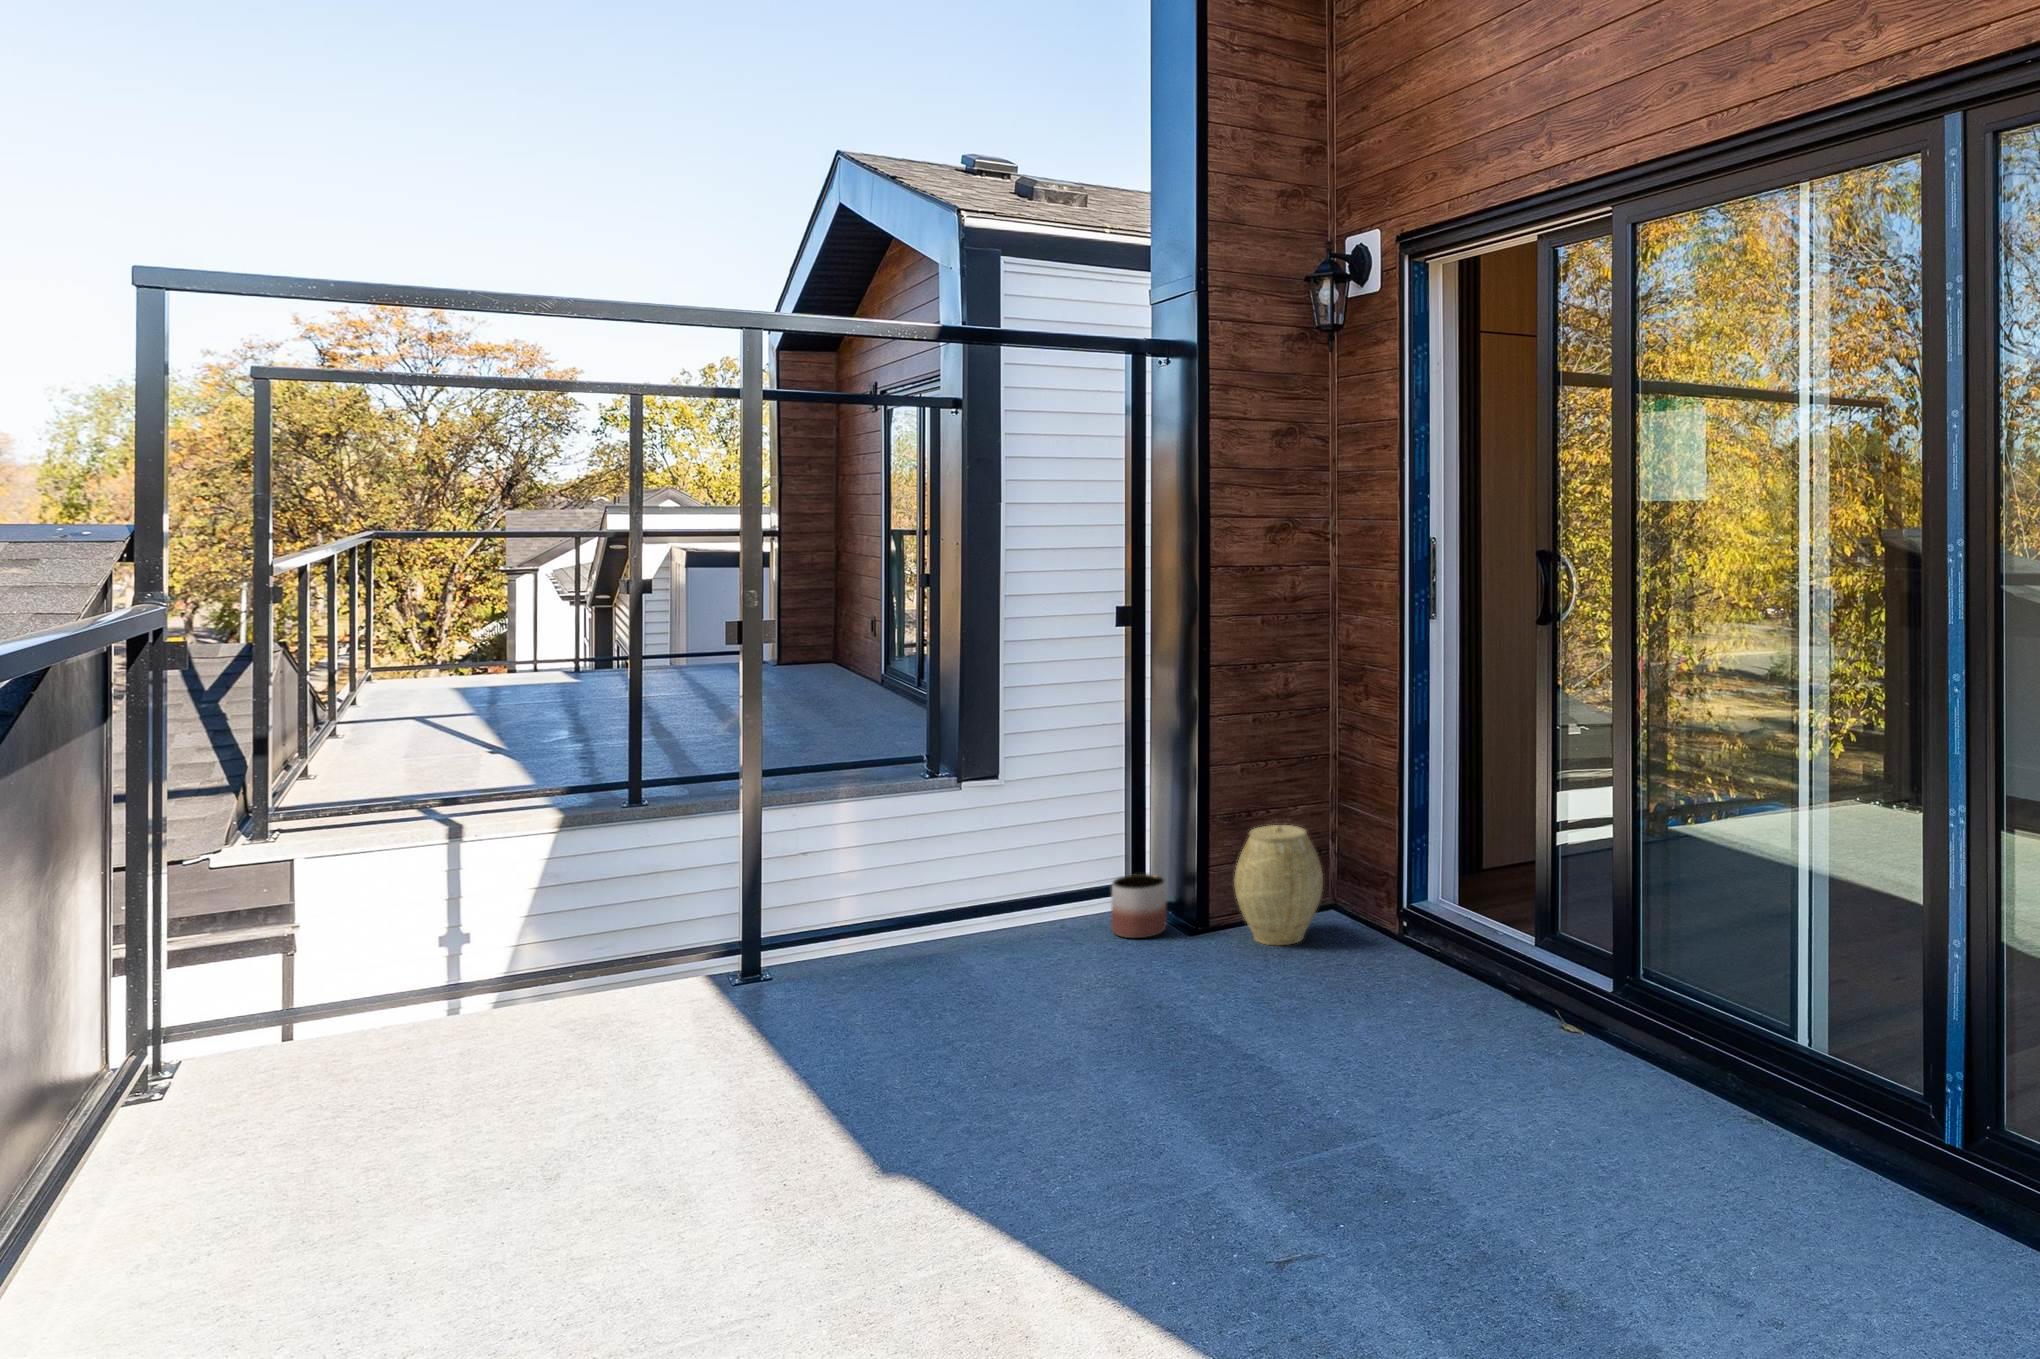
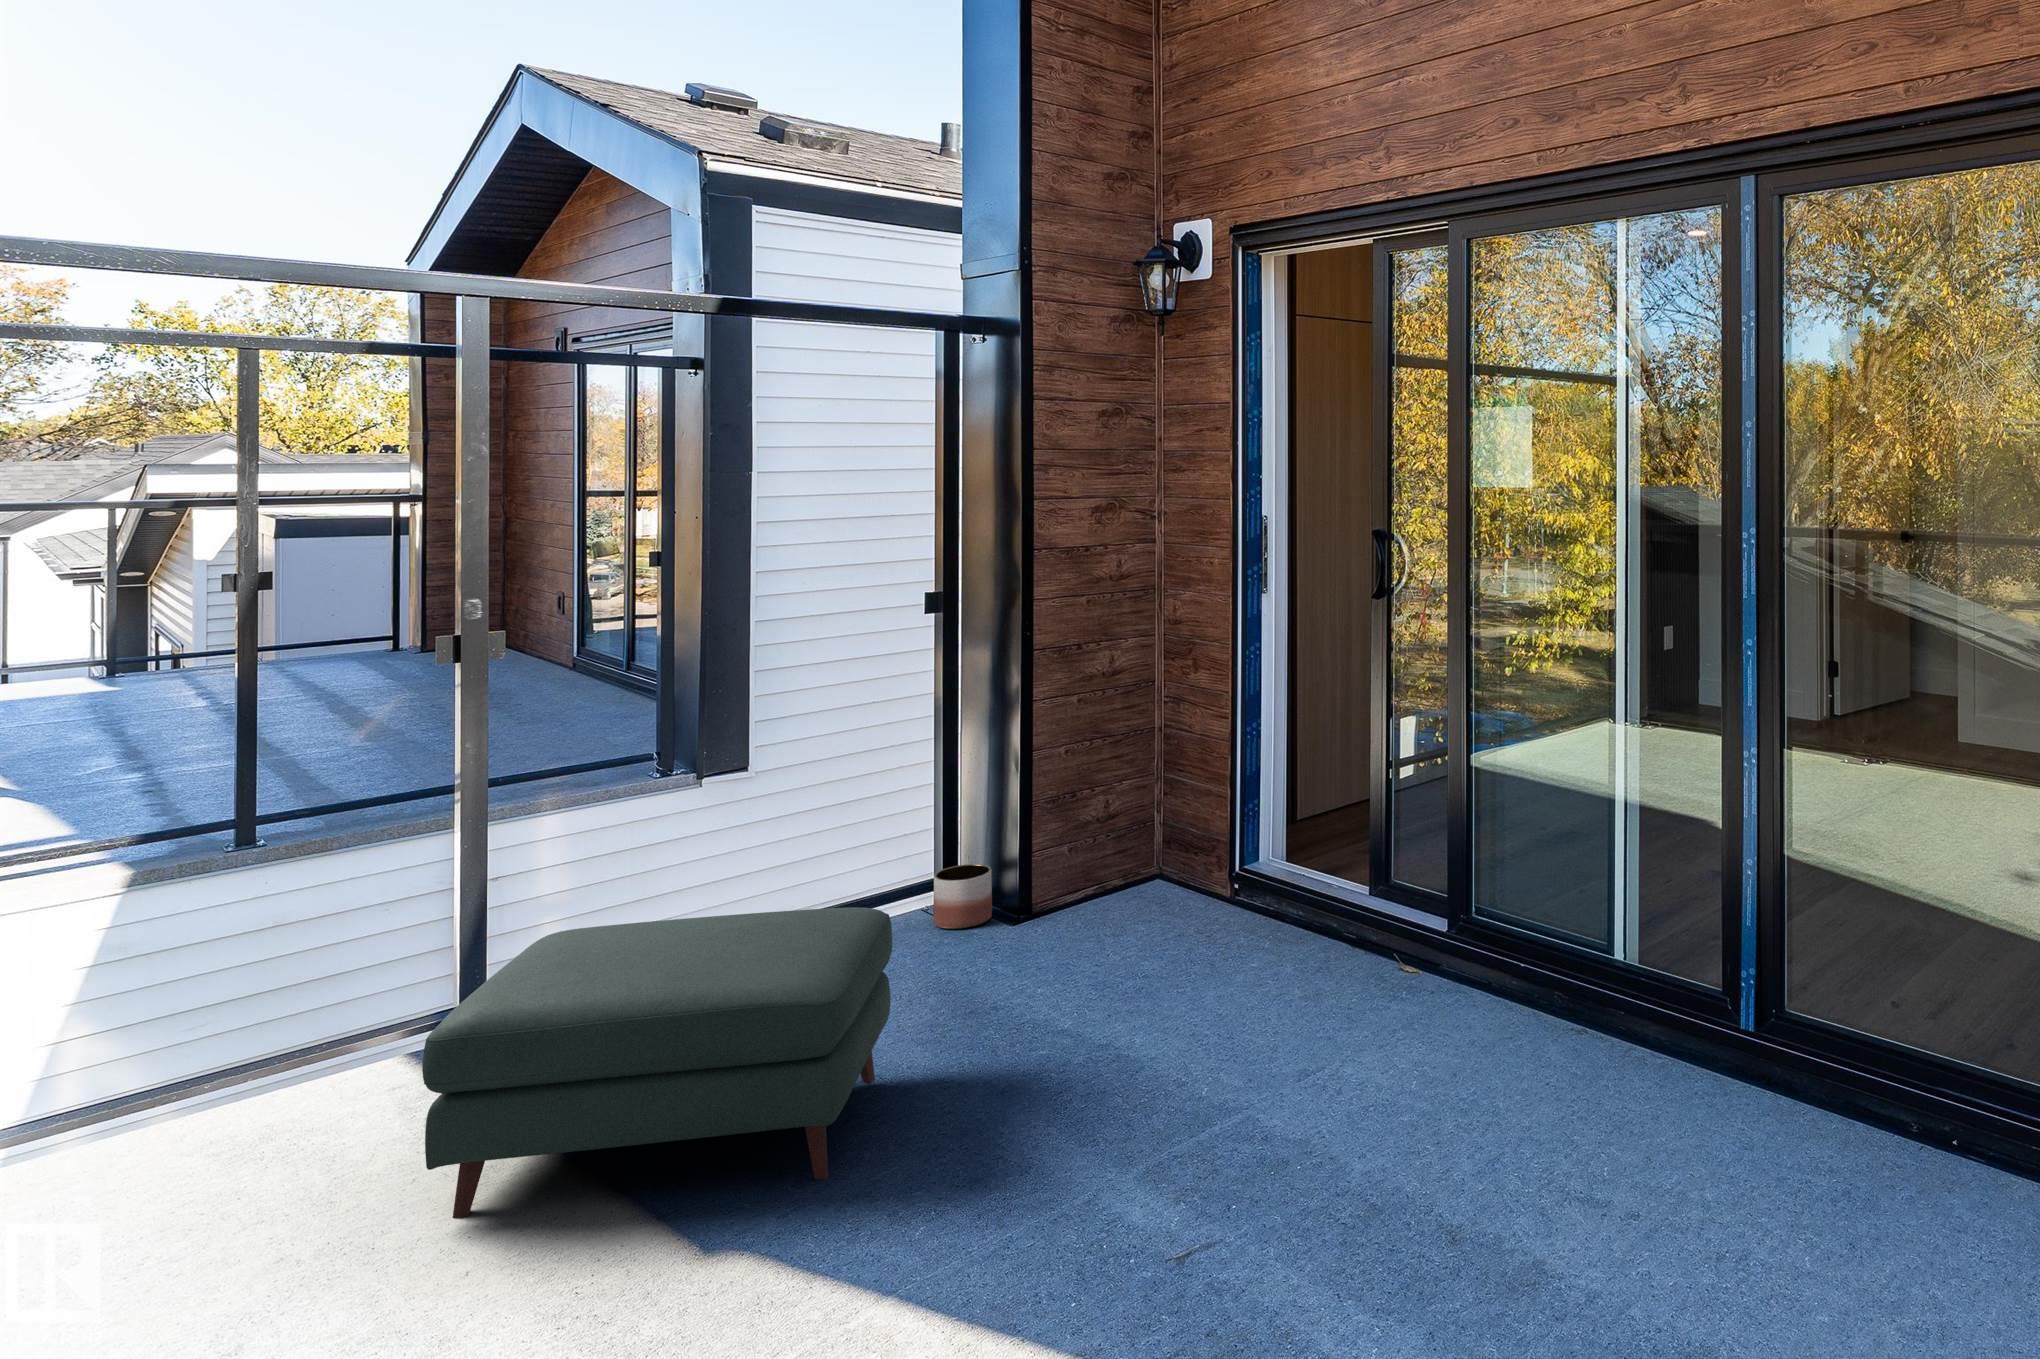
woven basket: present [1234,825,1323,945] -> none [1065,803,1154,920]
ottoman: none [581,895,1026,1180] -> present [422,907,892,1219]

